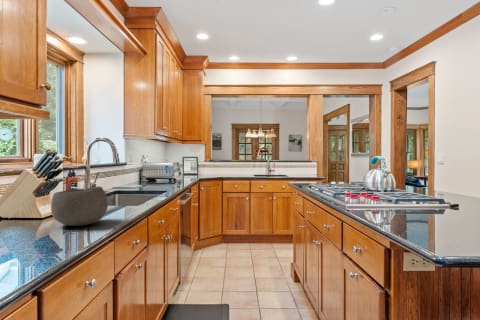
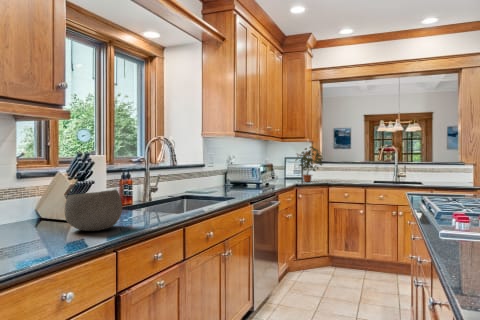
potted plant: none [194,148,219,177] -> present [295,146,322,182]

